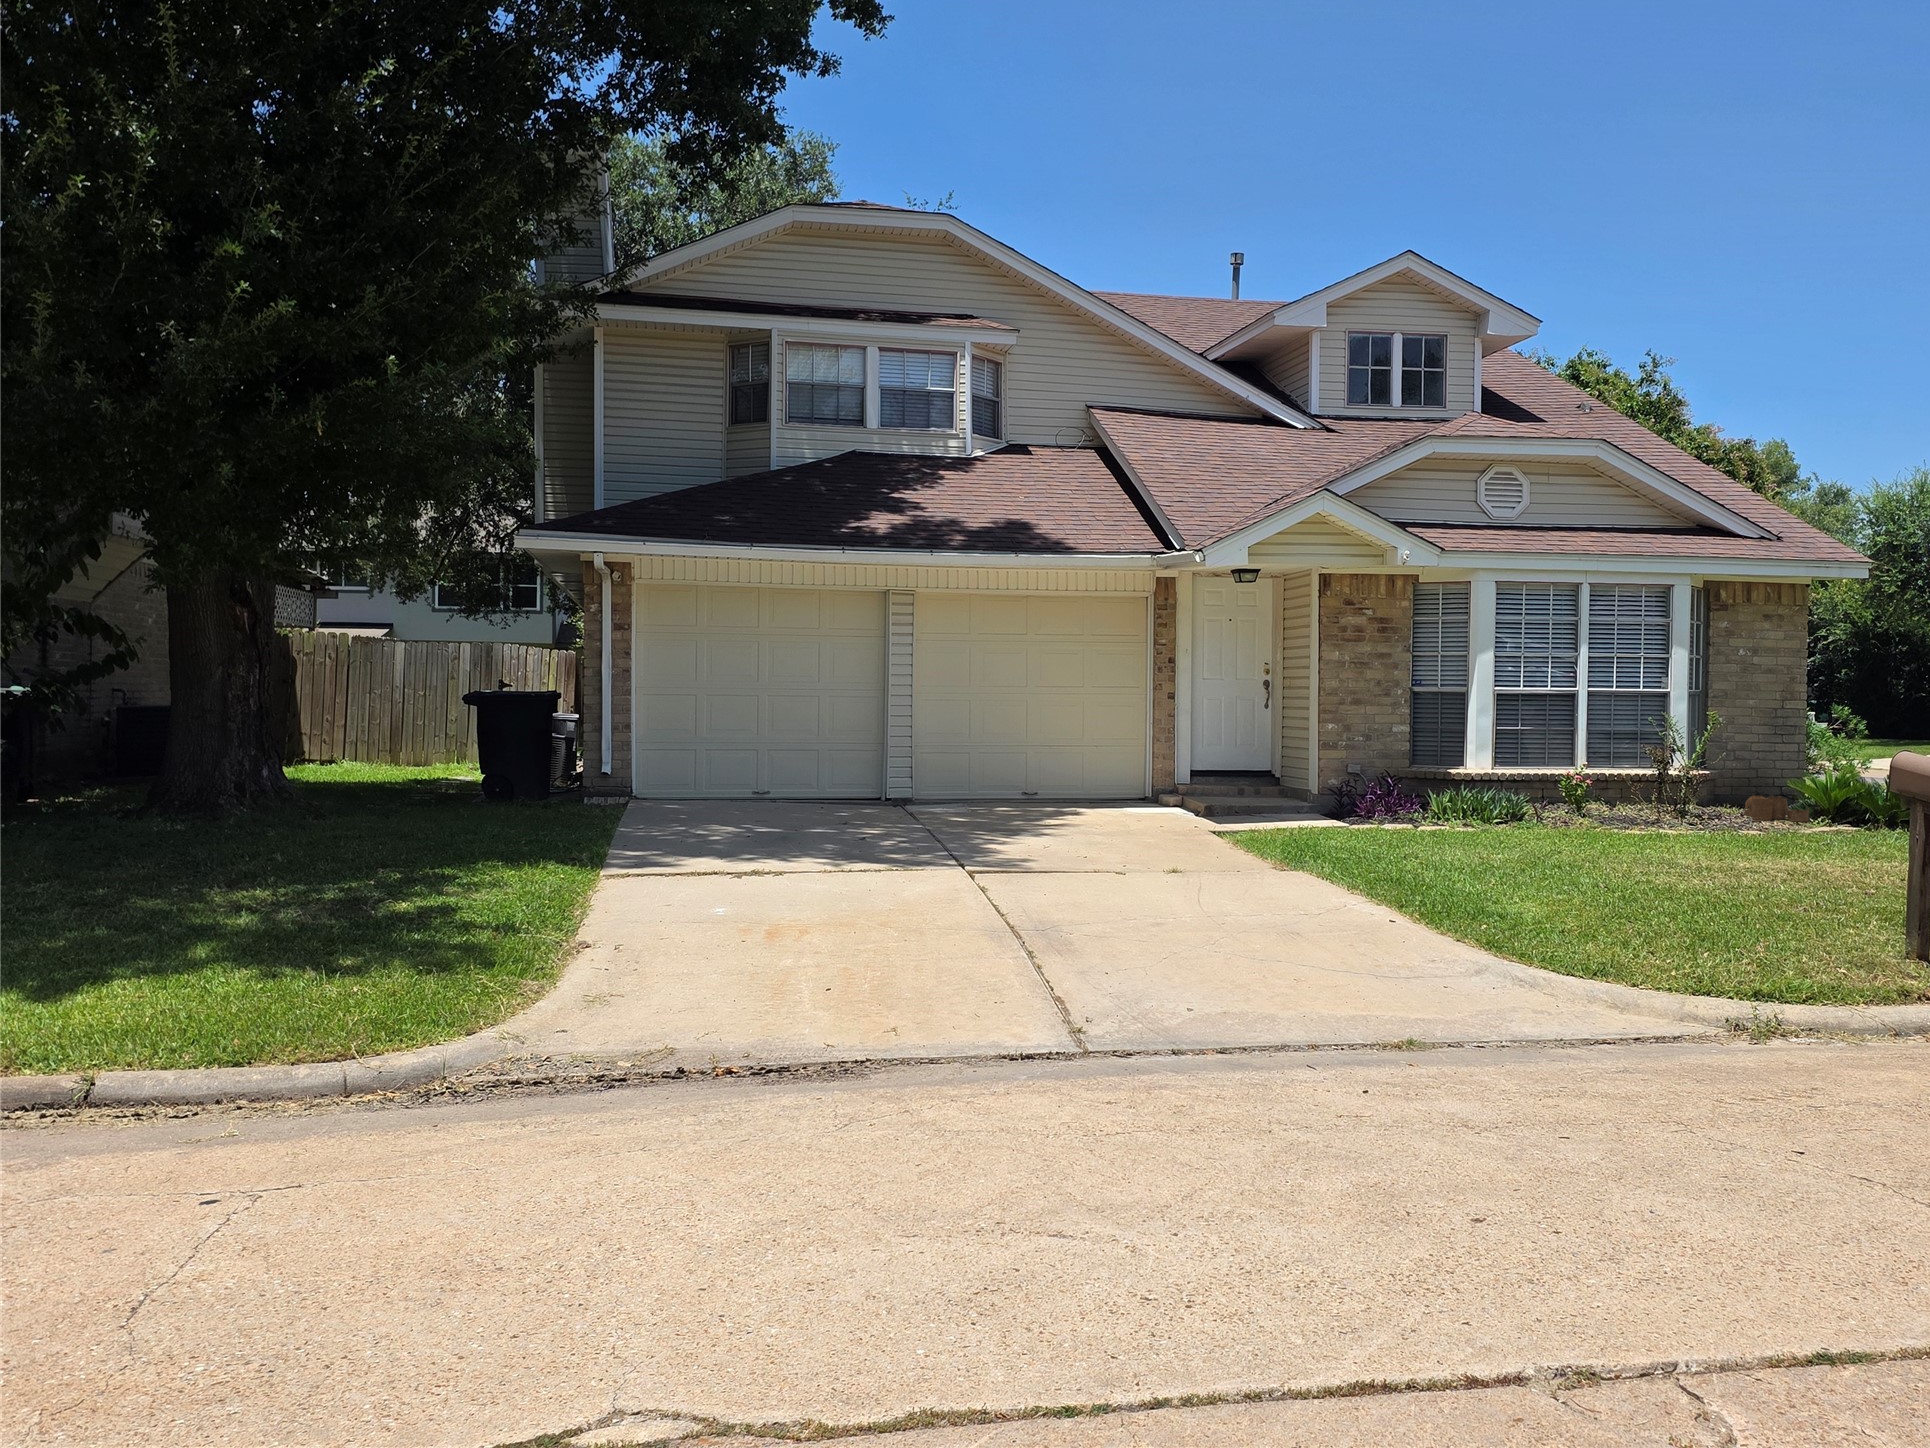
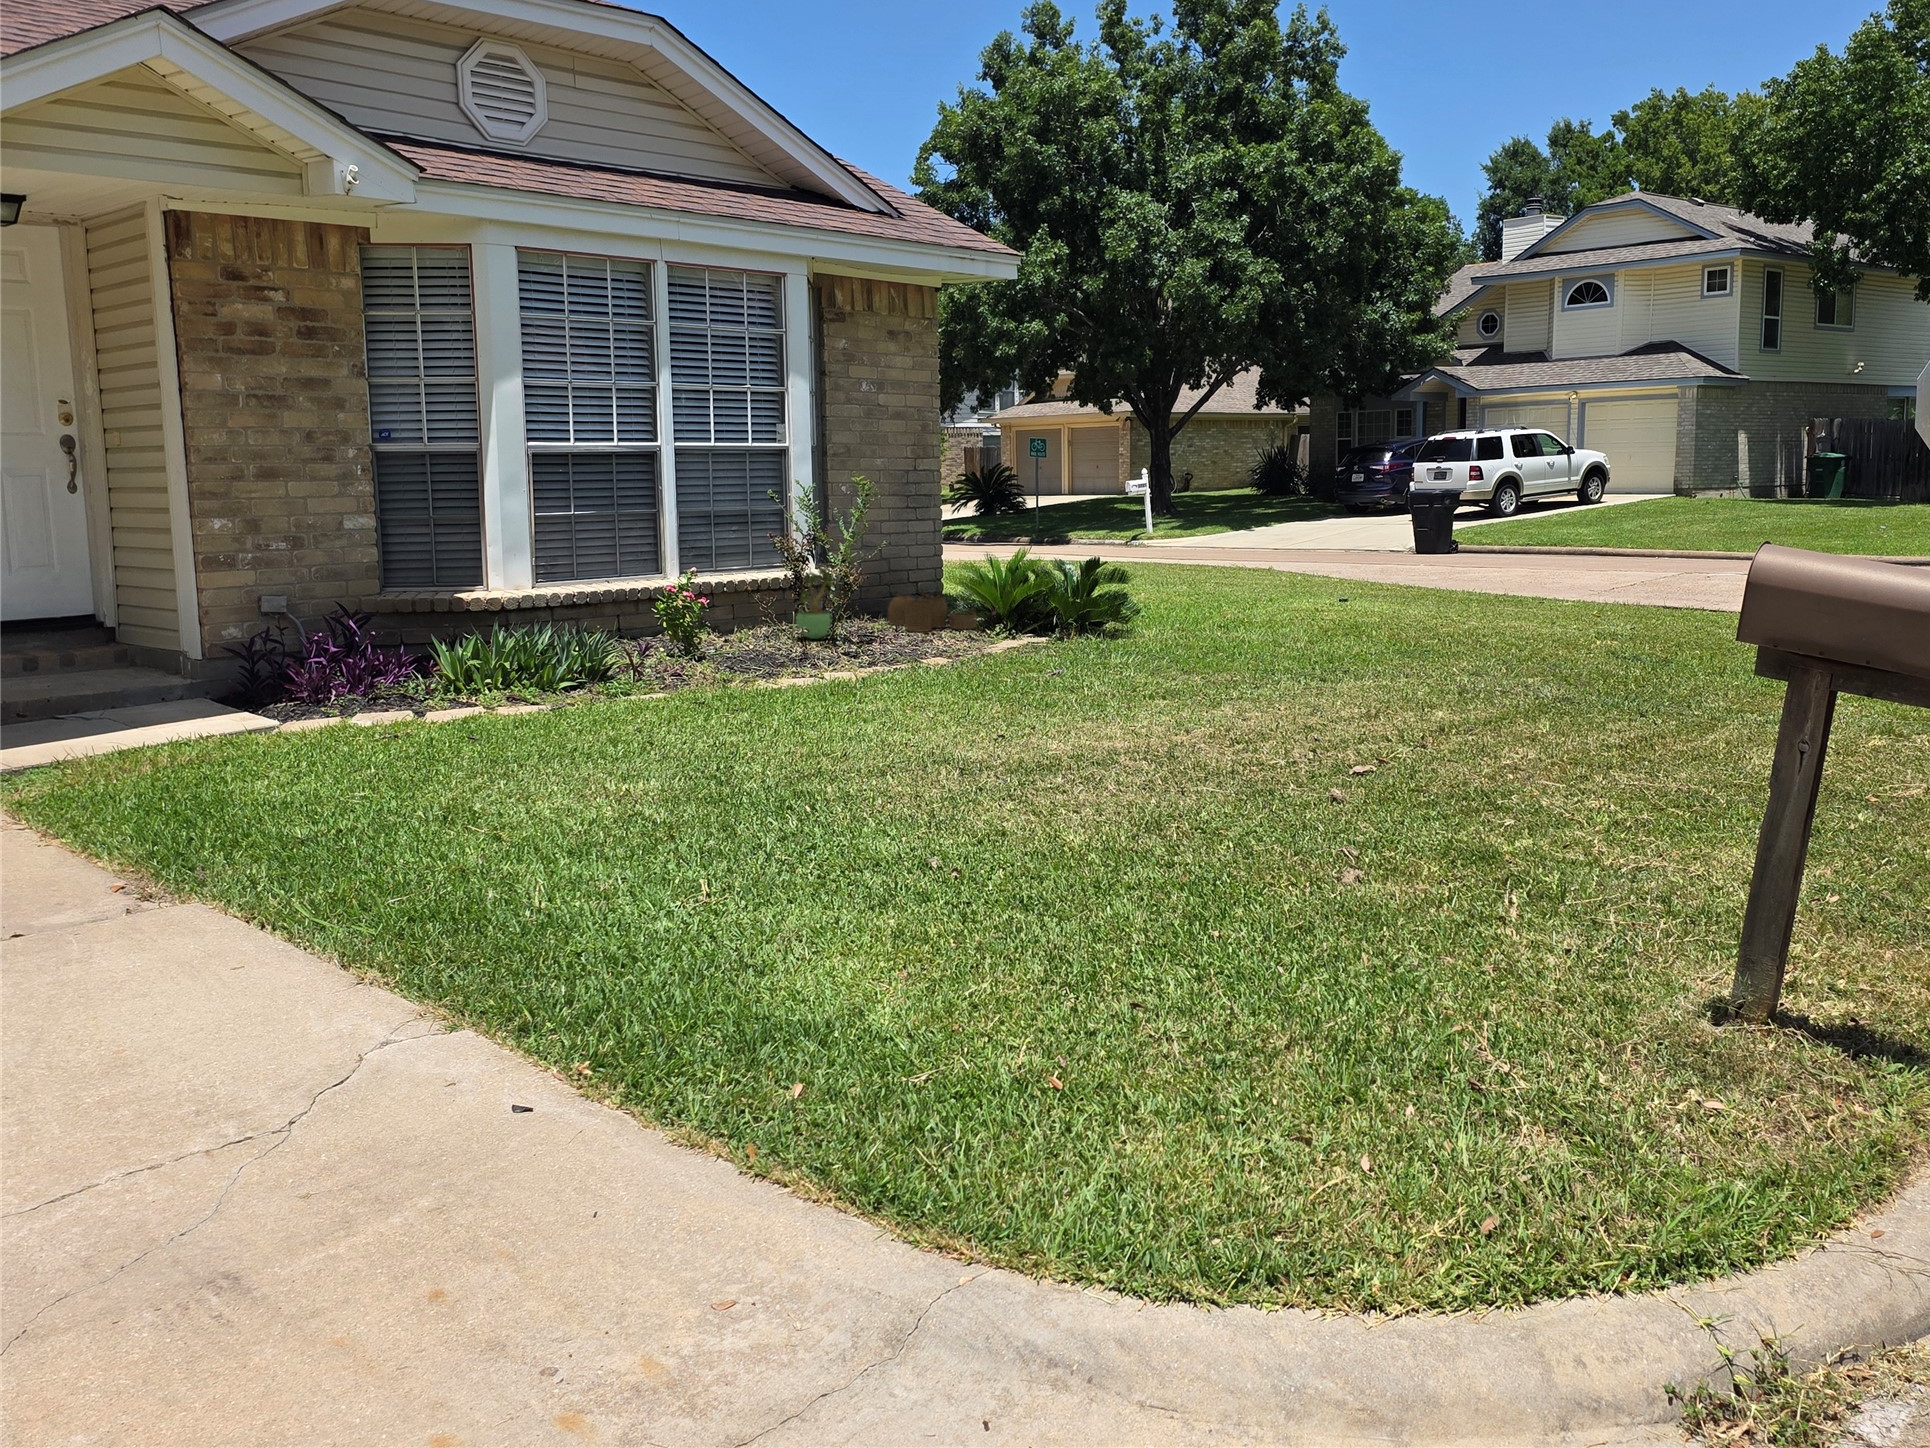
potted plant: none [1667,770,1698,817] -> present [796,567,833,639]

